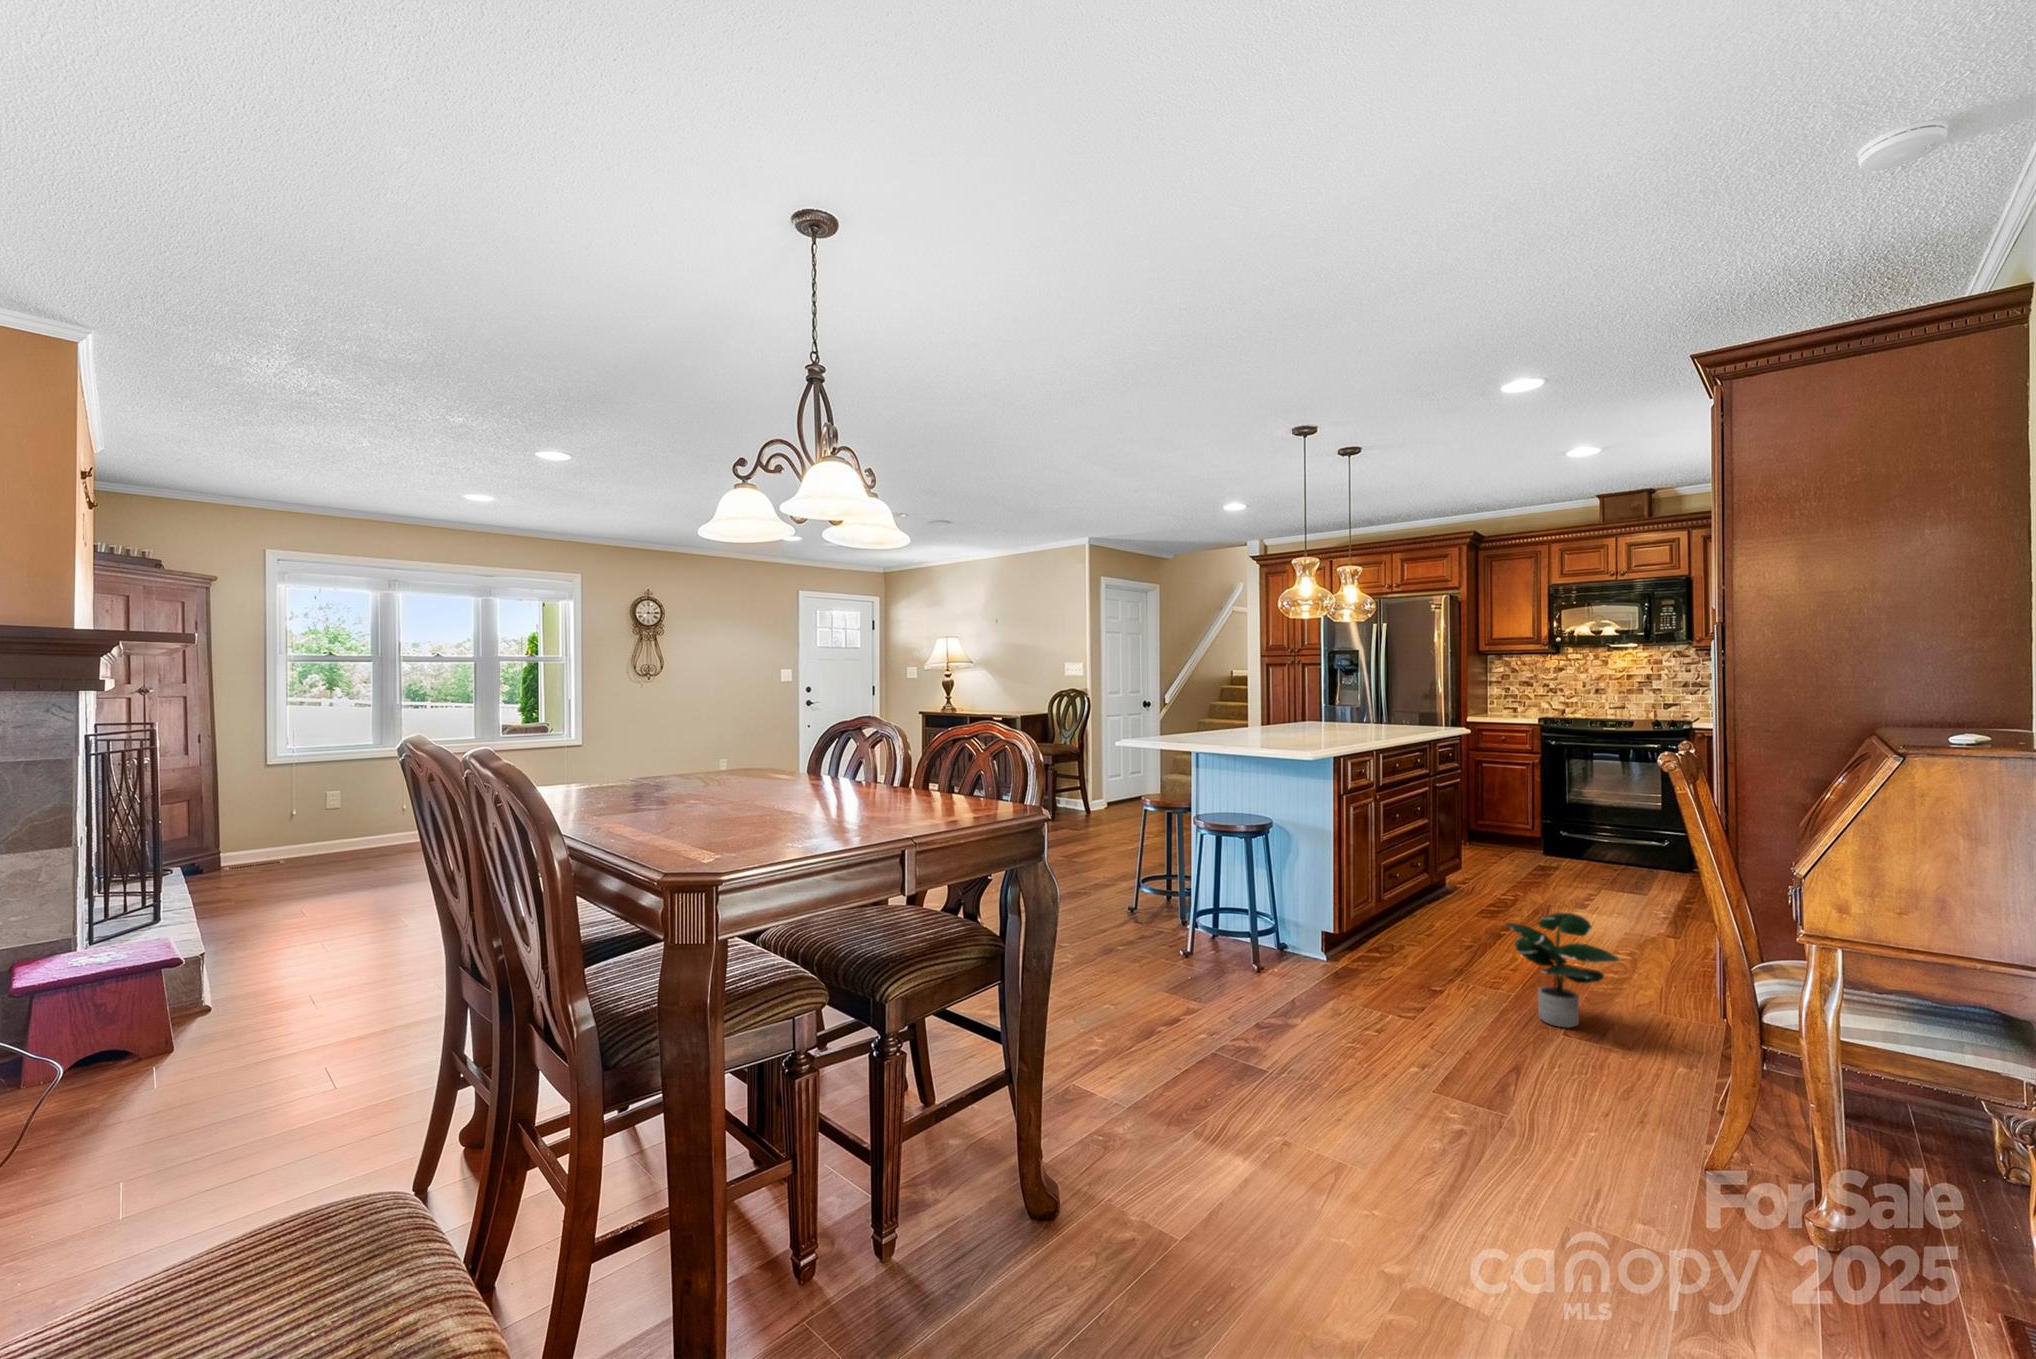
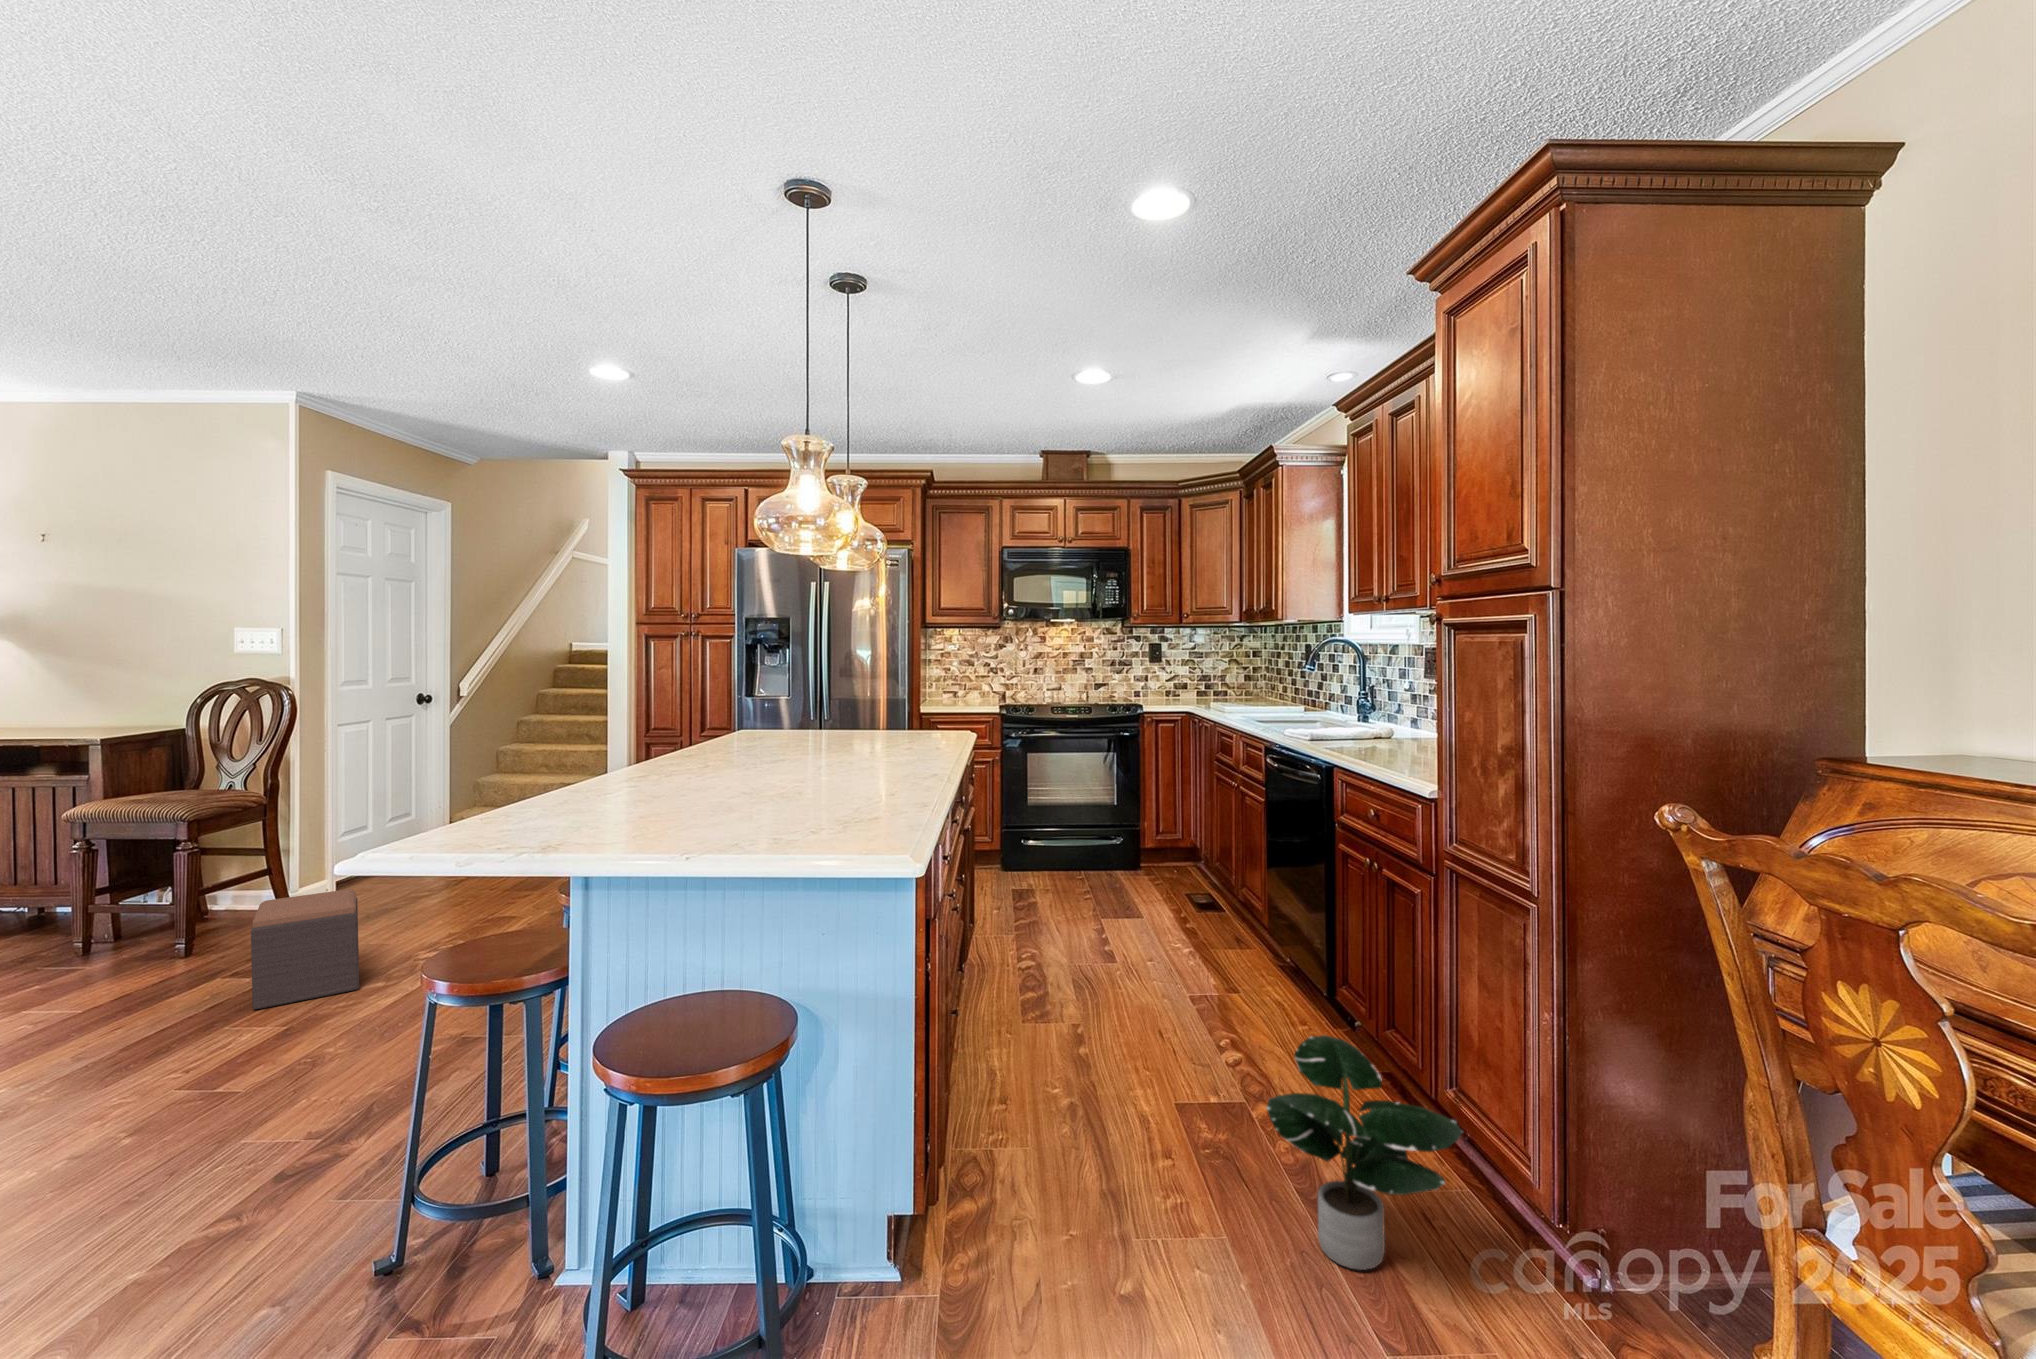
footstool: none [1077,796,1116,844] -> present [251,889,359,1010]

